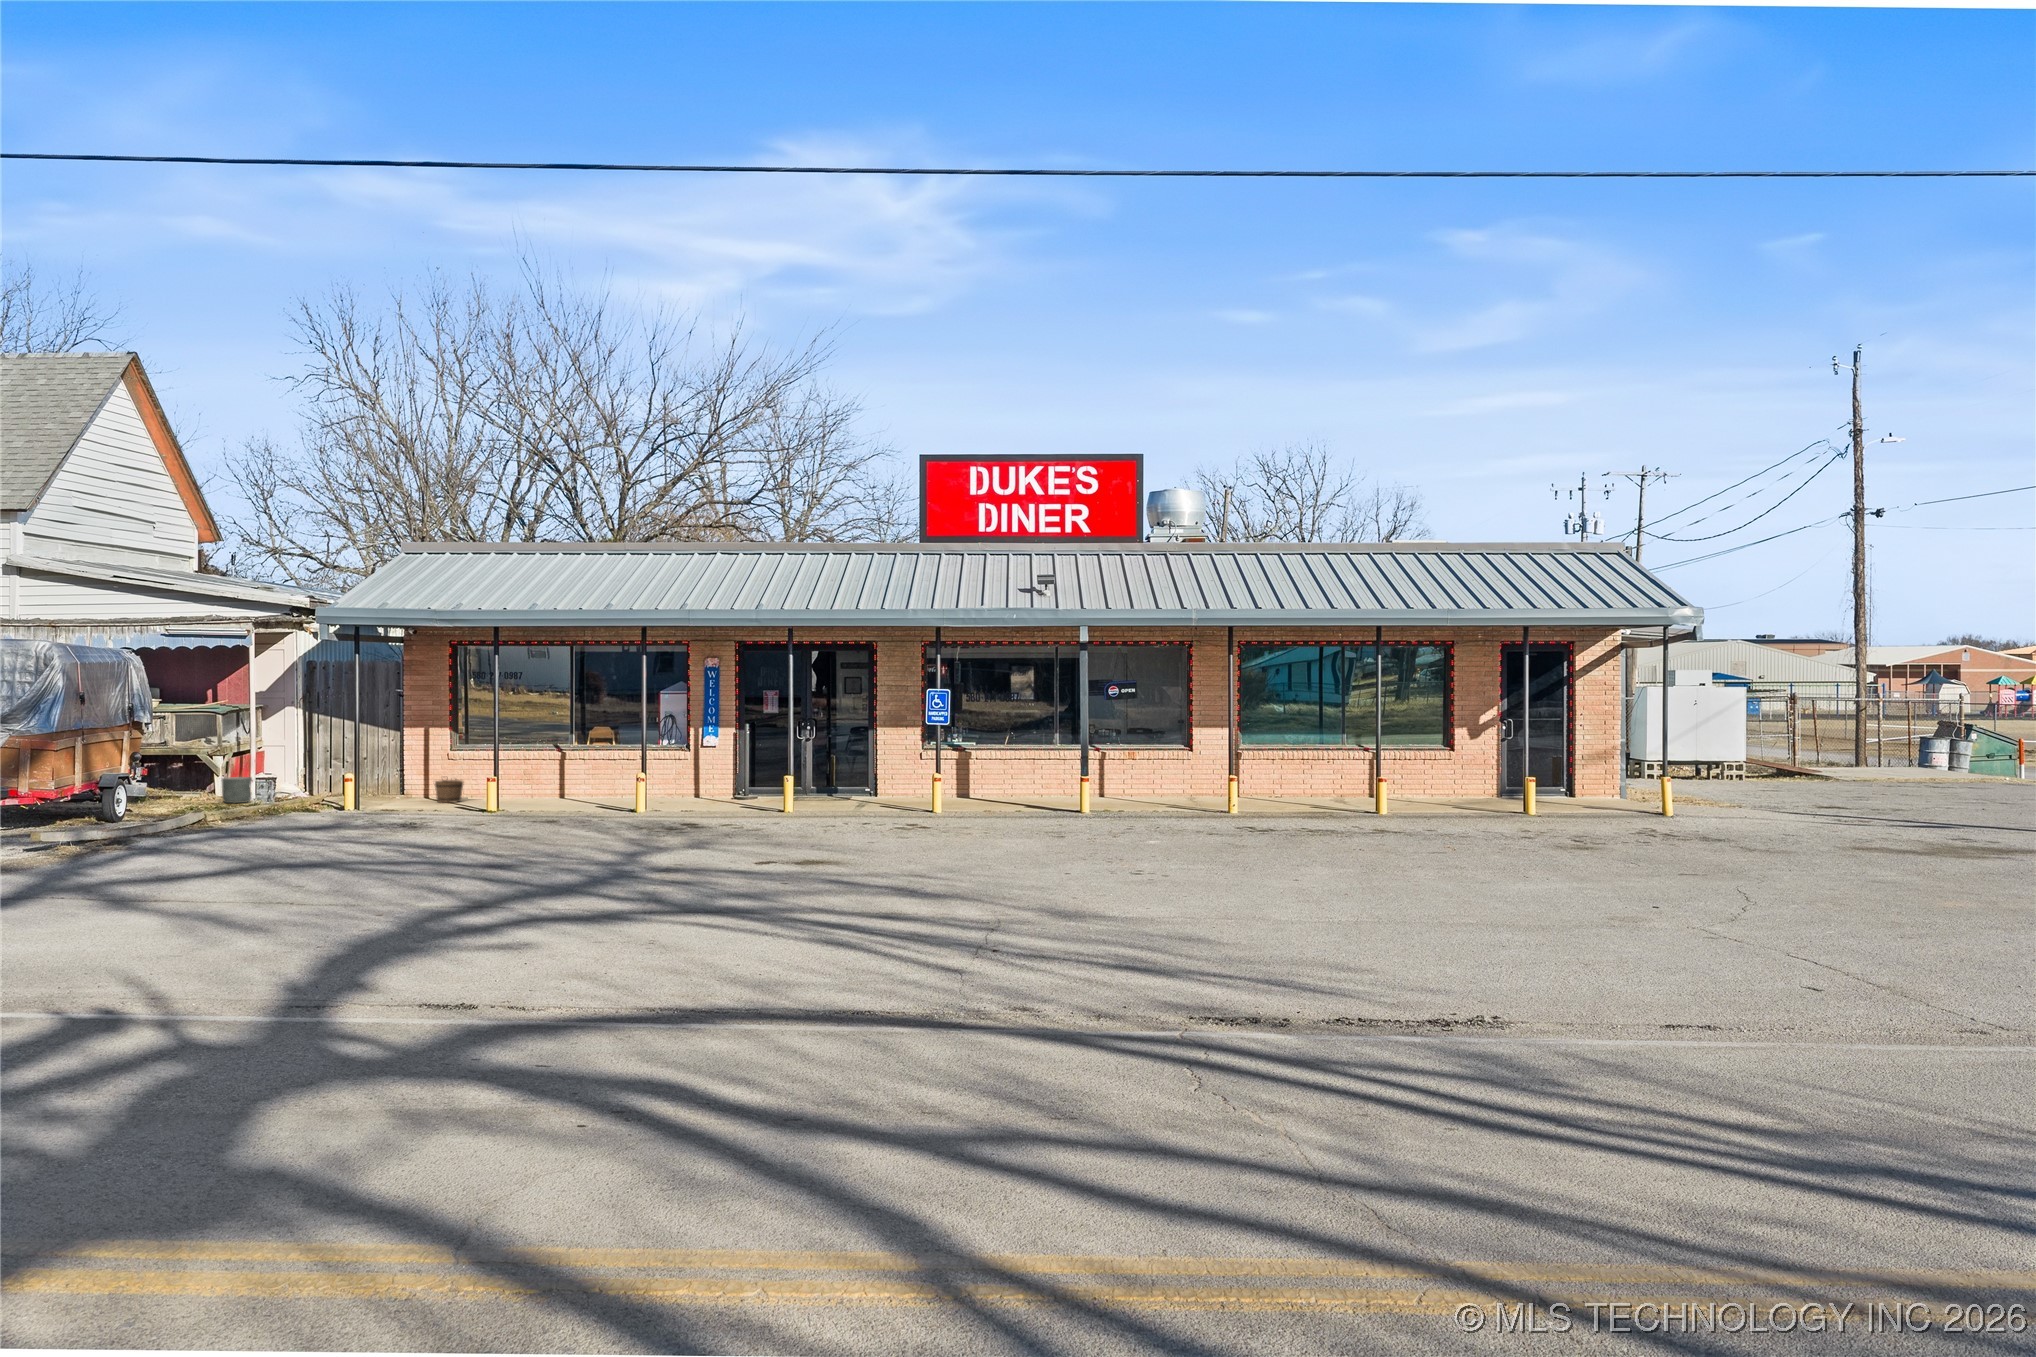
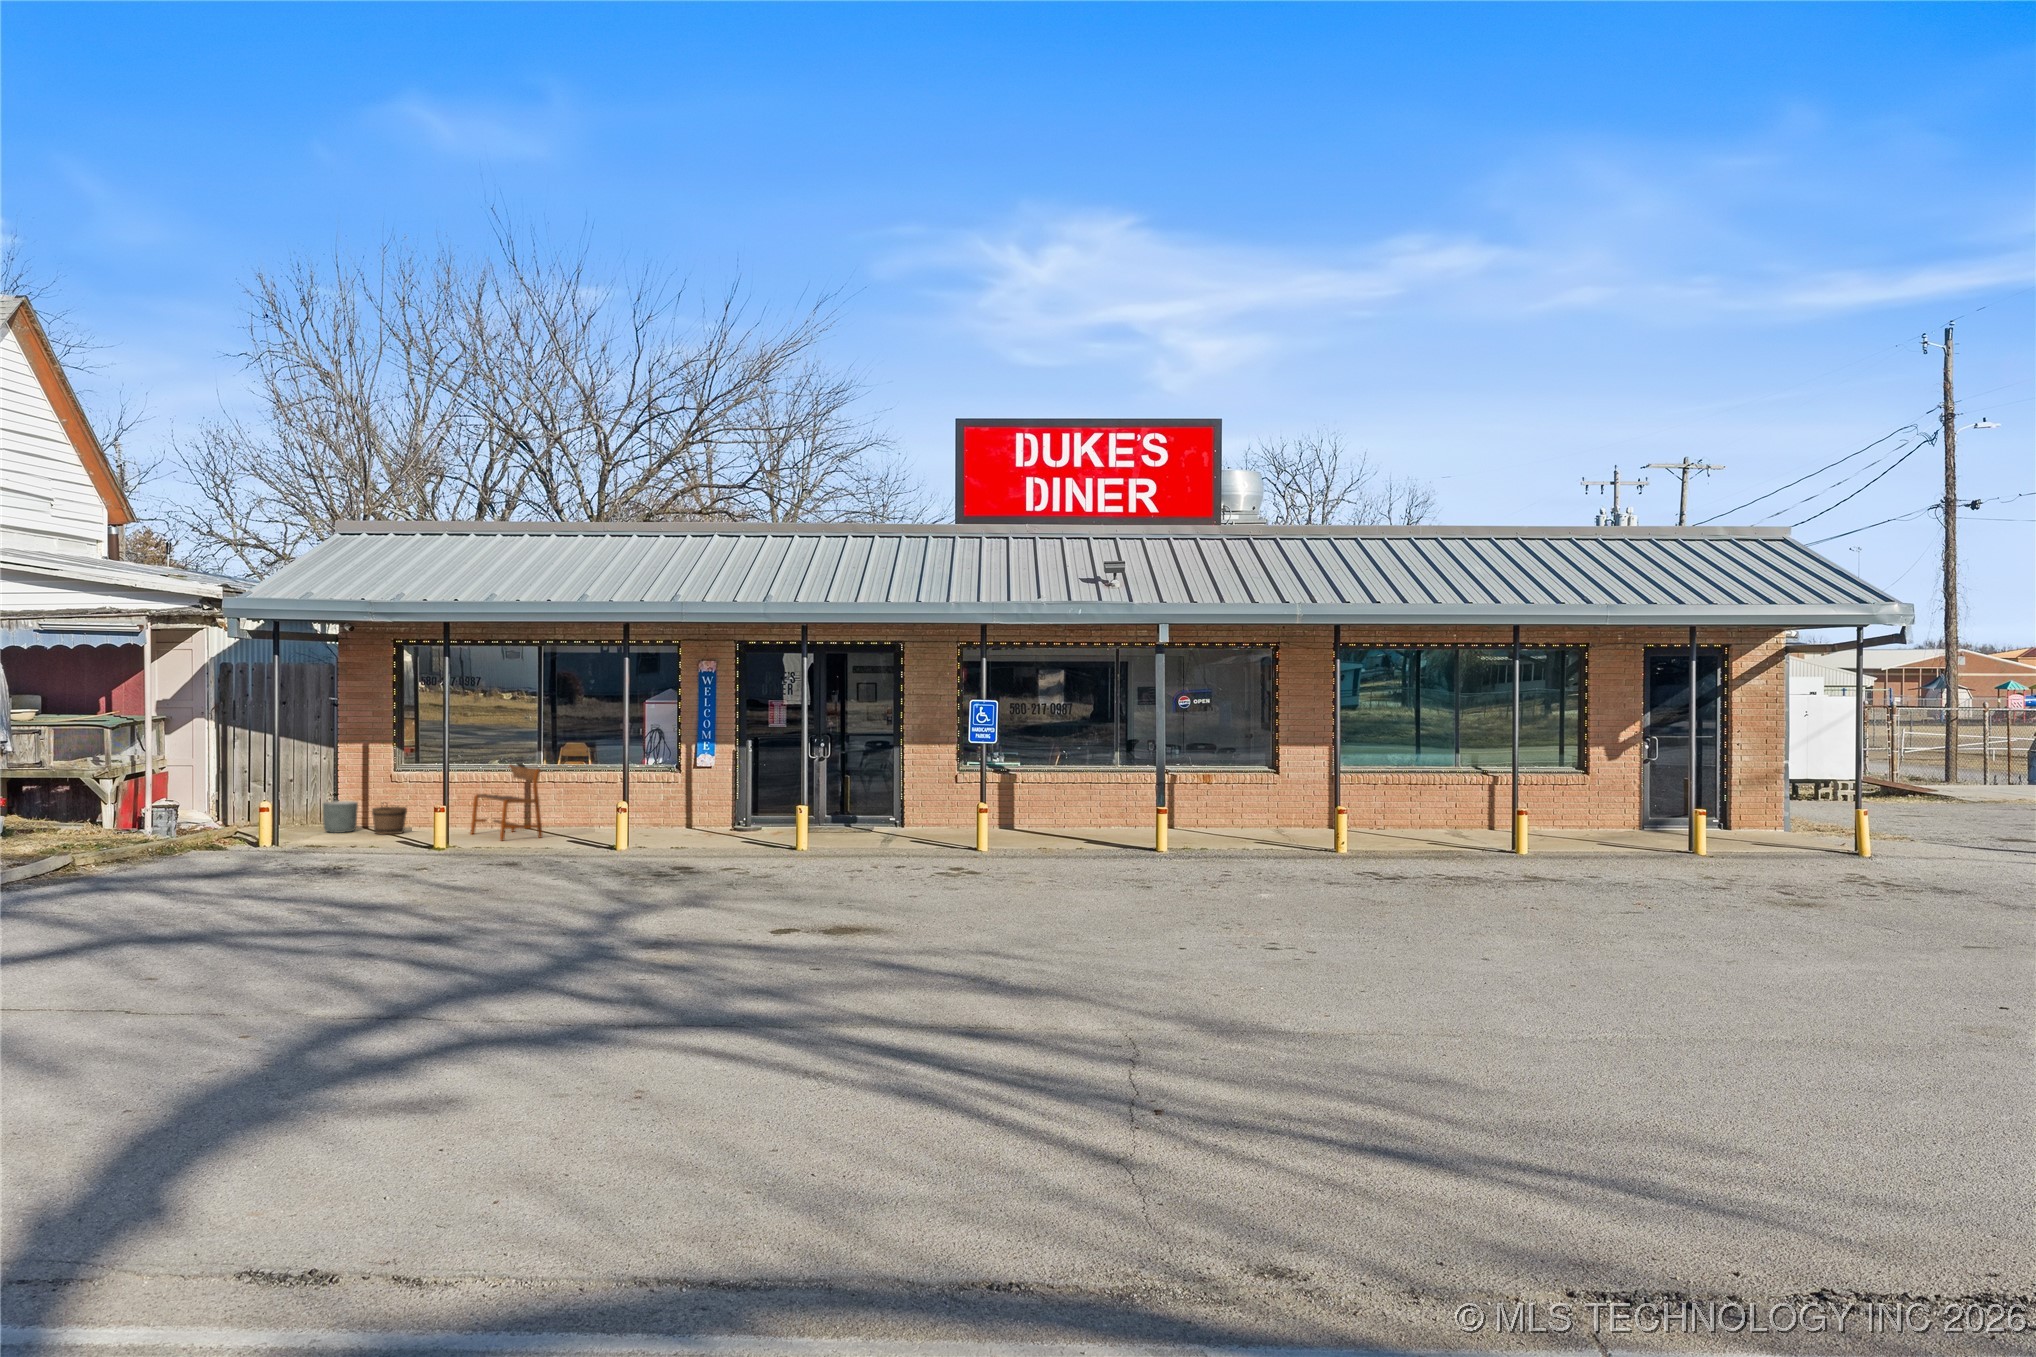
bench: none [516,745,576,807] -> present [471,765,543,841]
planter: present [221,777,252,803] -> present [323,801,358,833]

